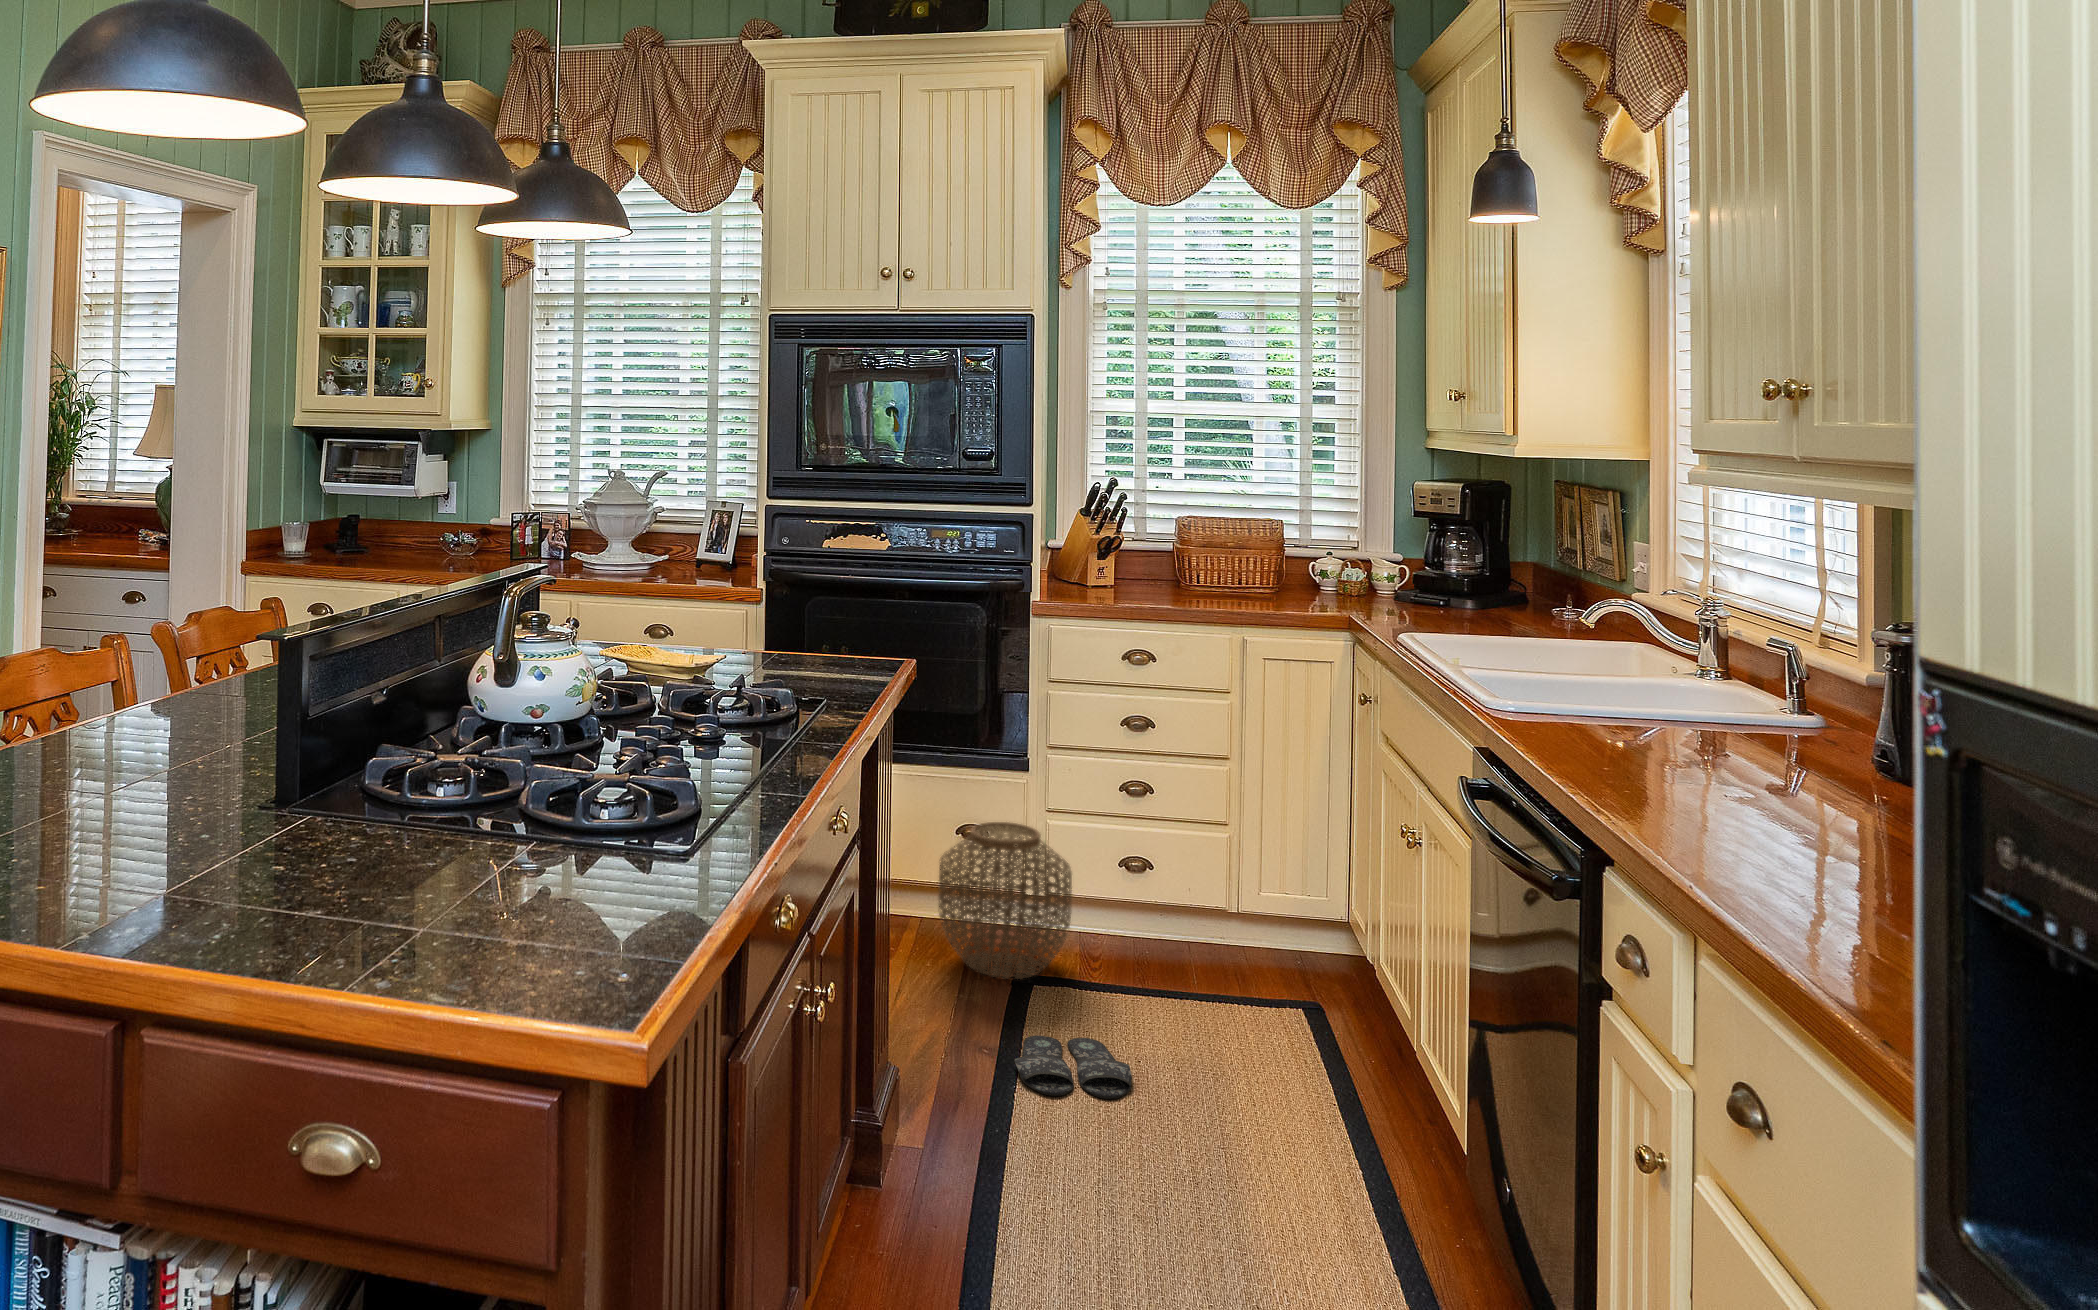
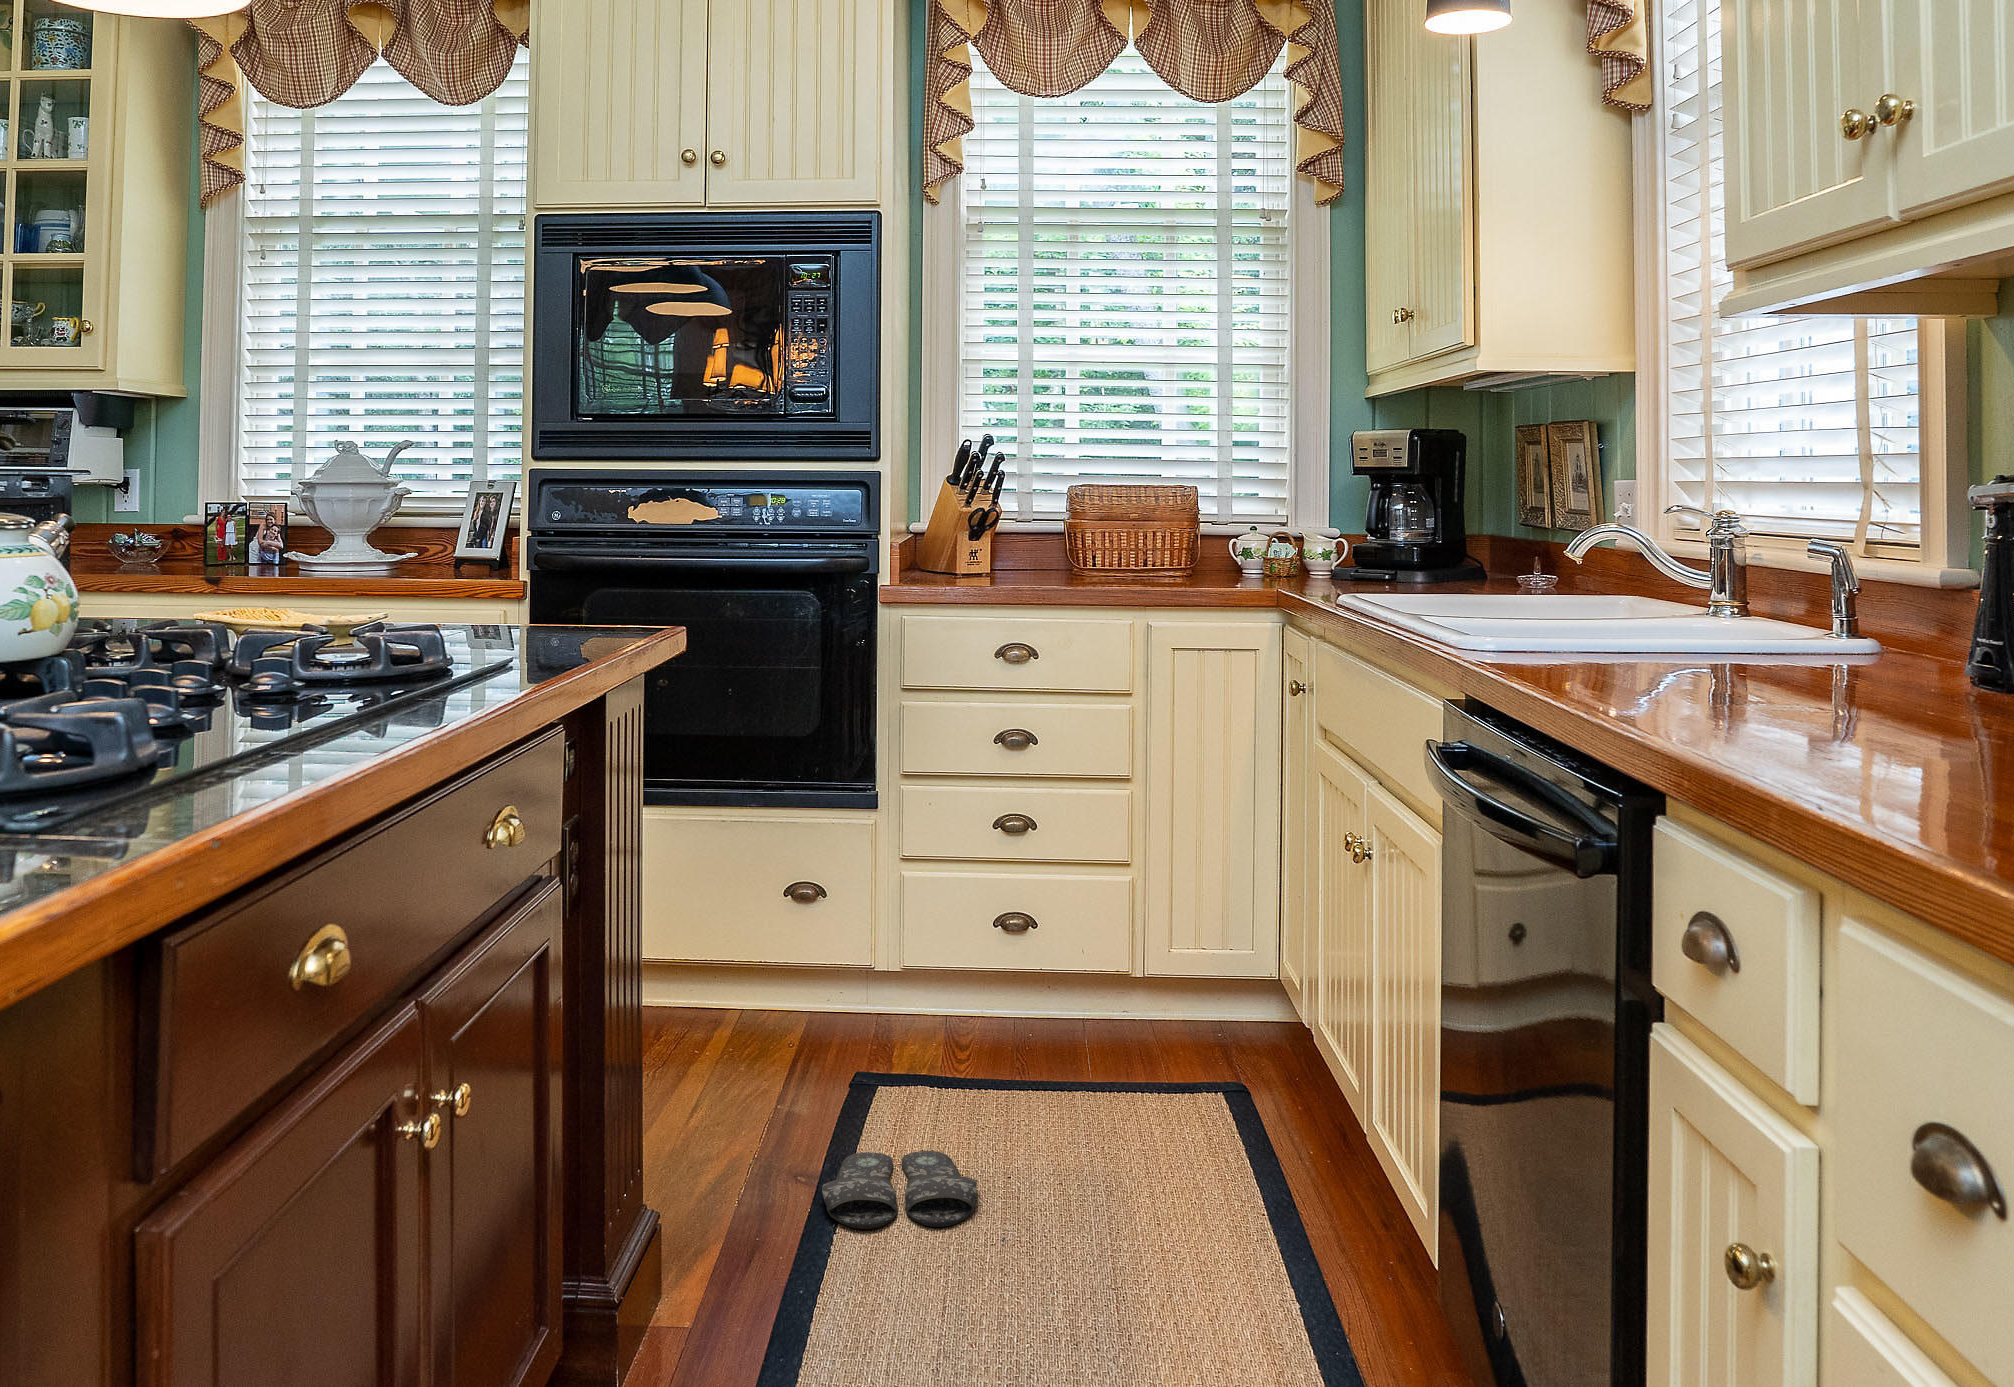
woven basket: present [938,822,1072,979] -> none [754,877,928,1084]

